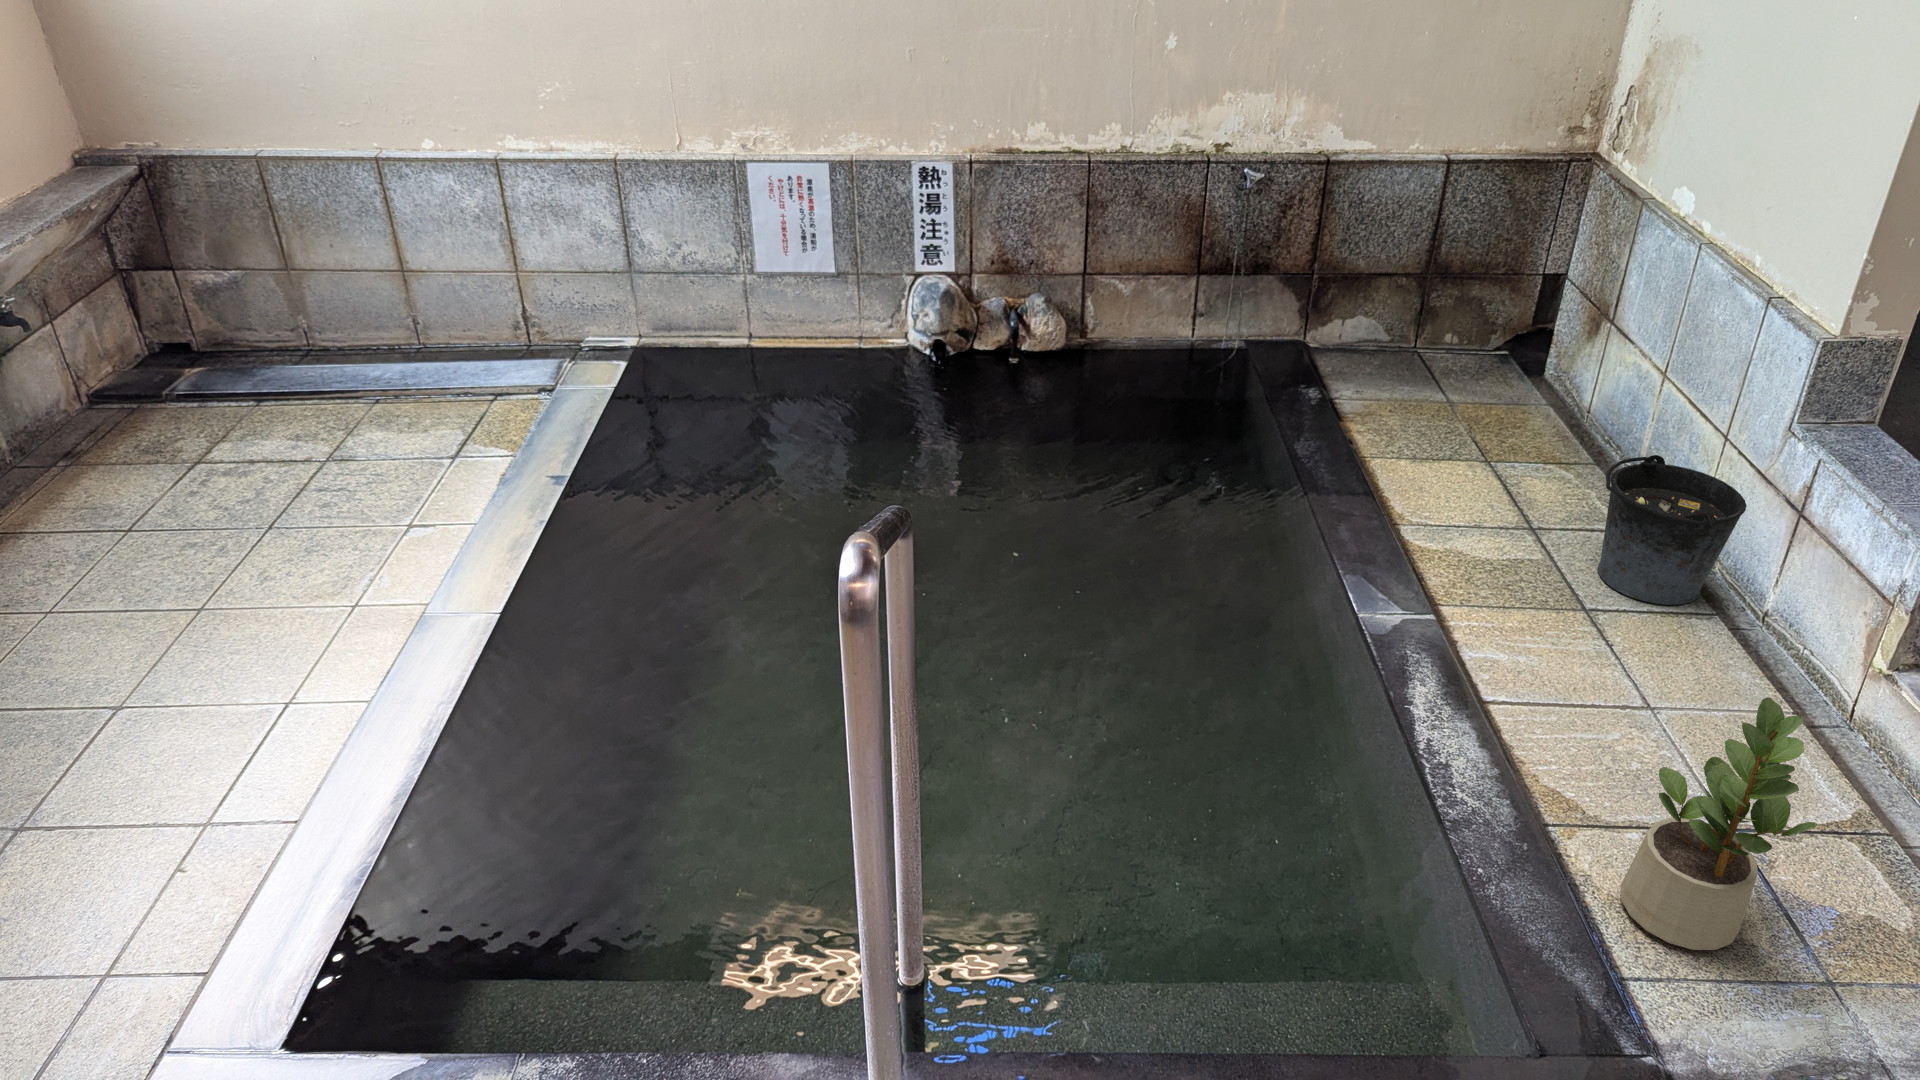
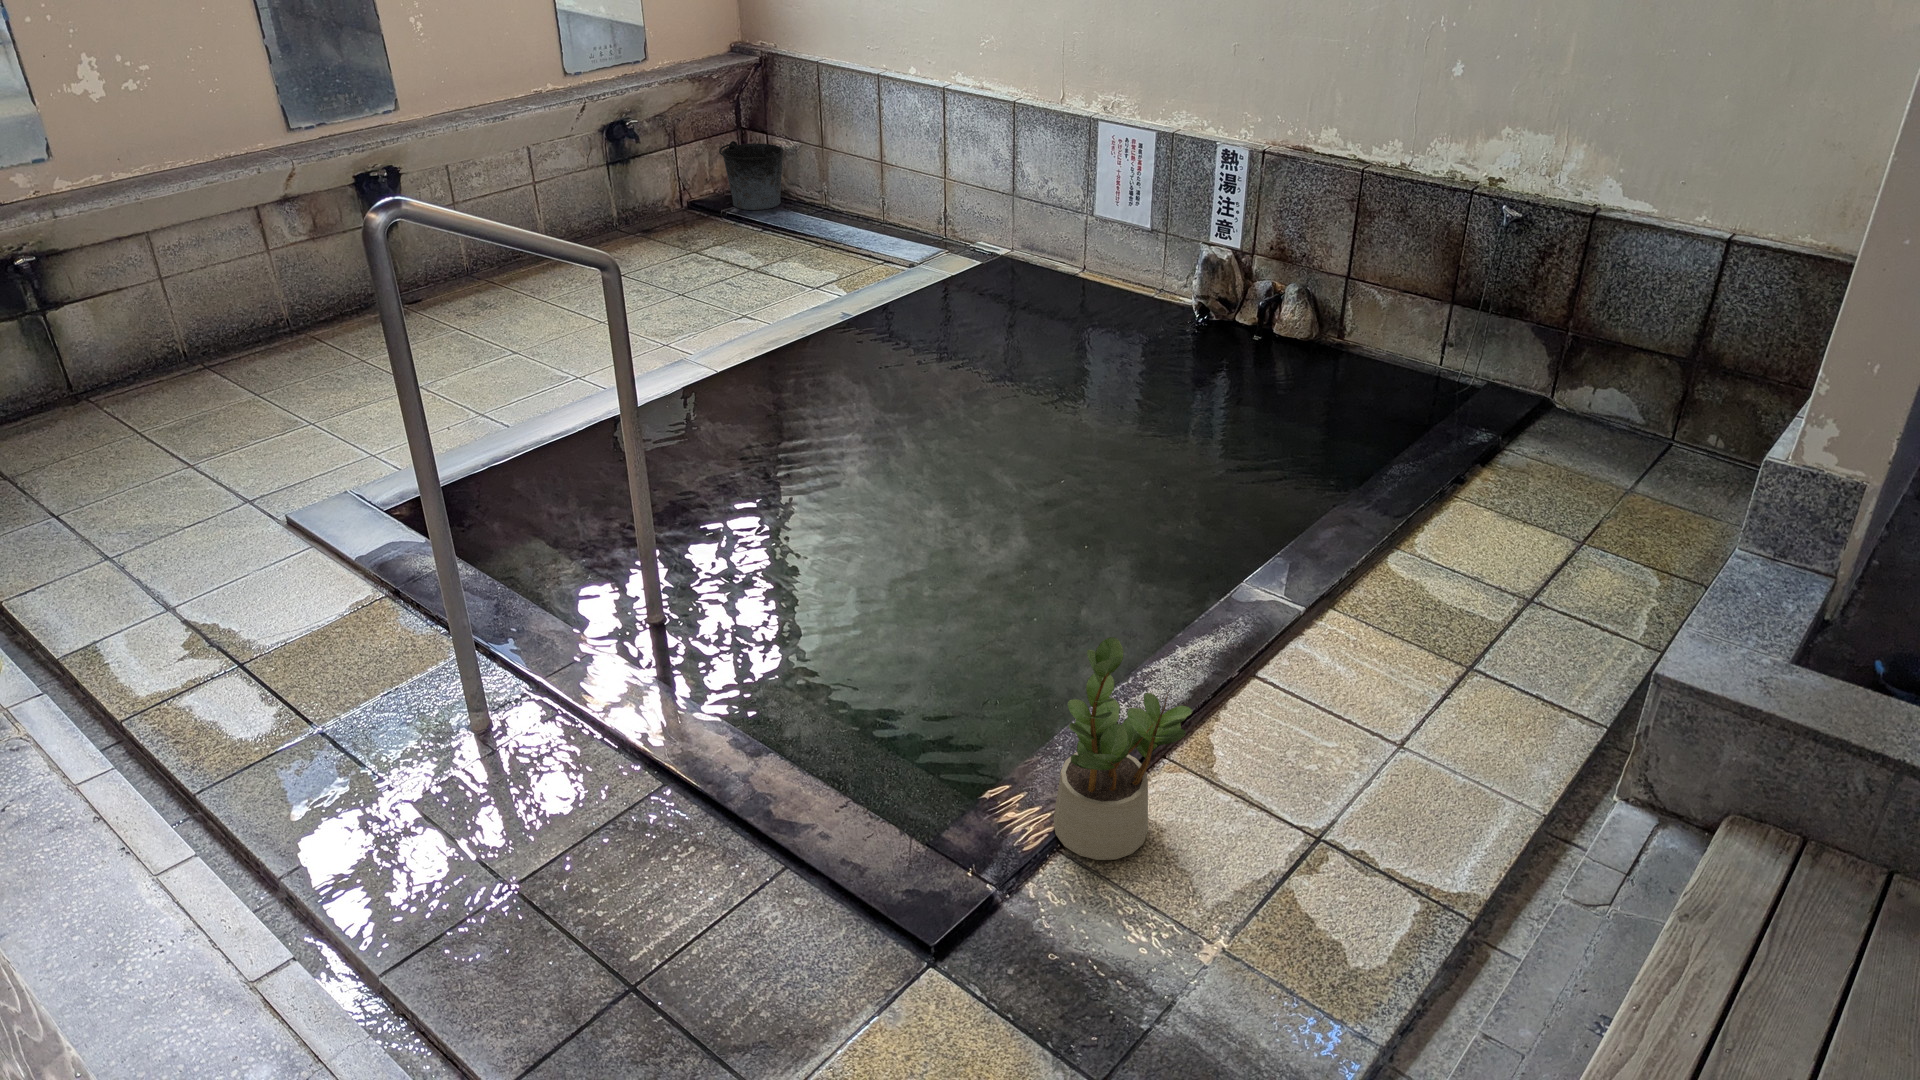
bucket: present [1598,455,1747,605] -> present [719,141,783,210]

